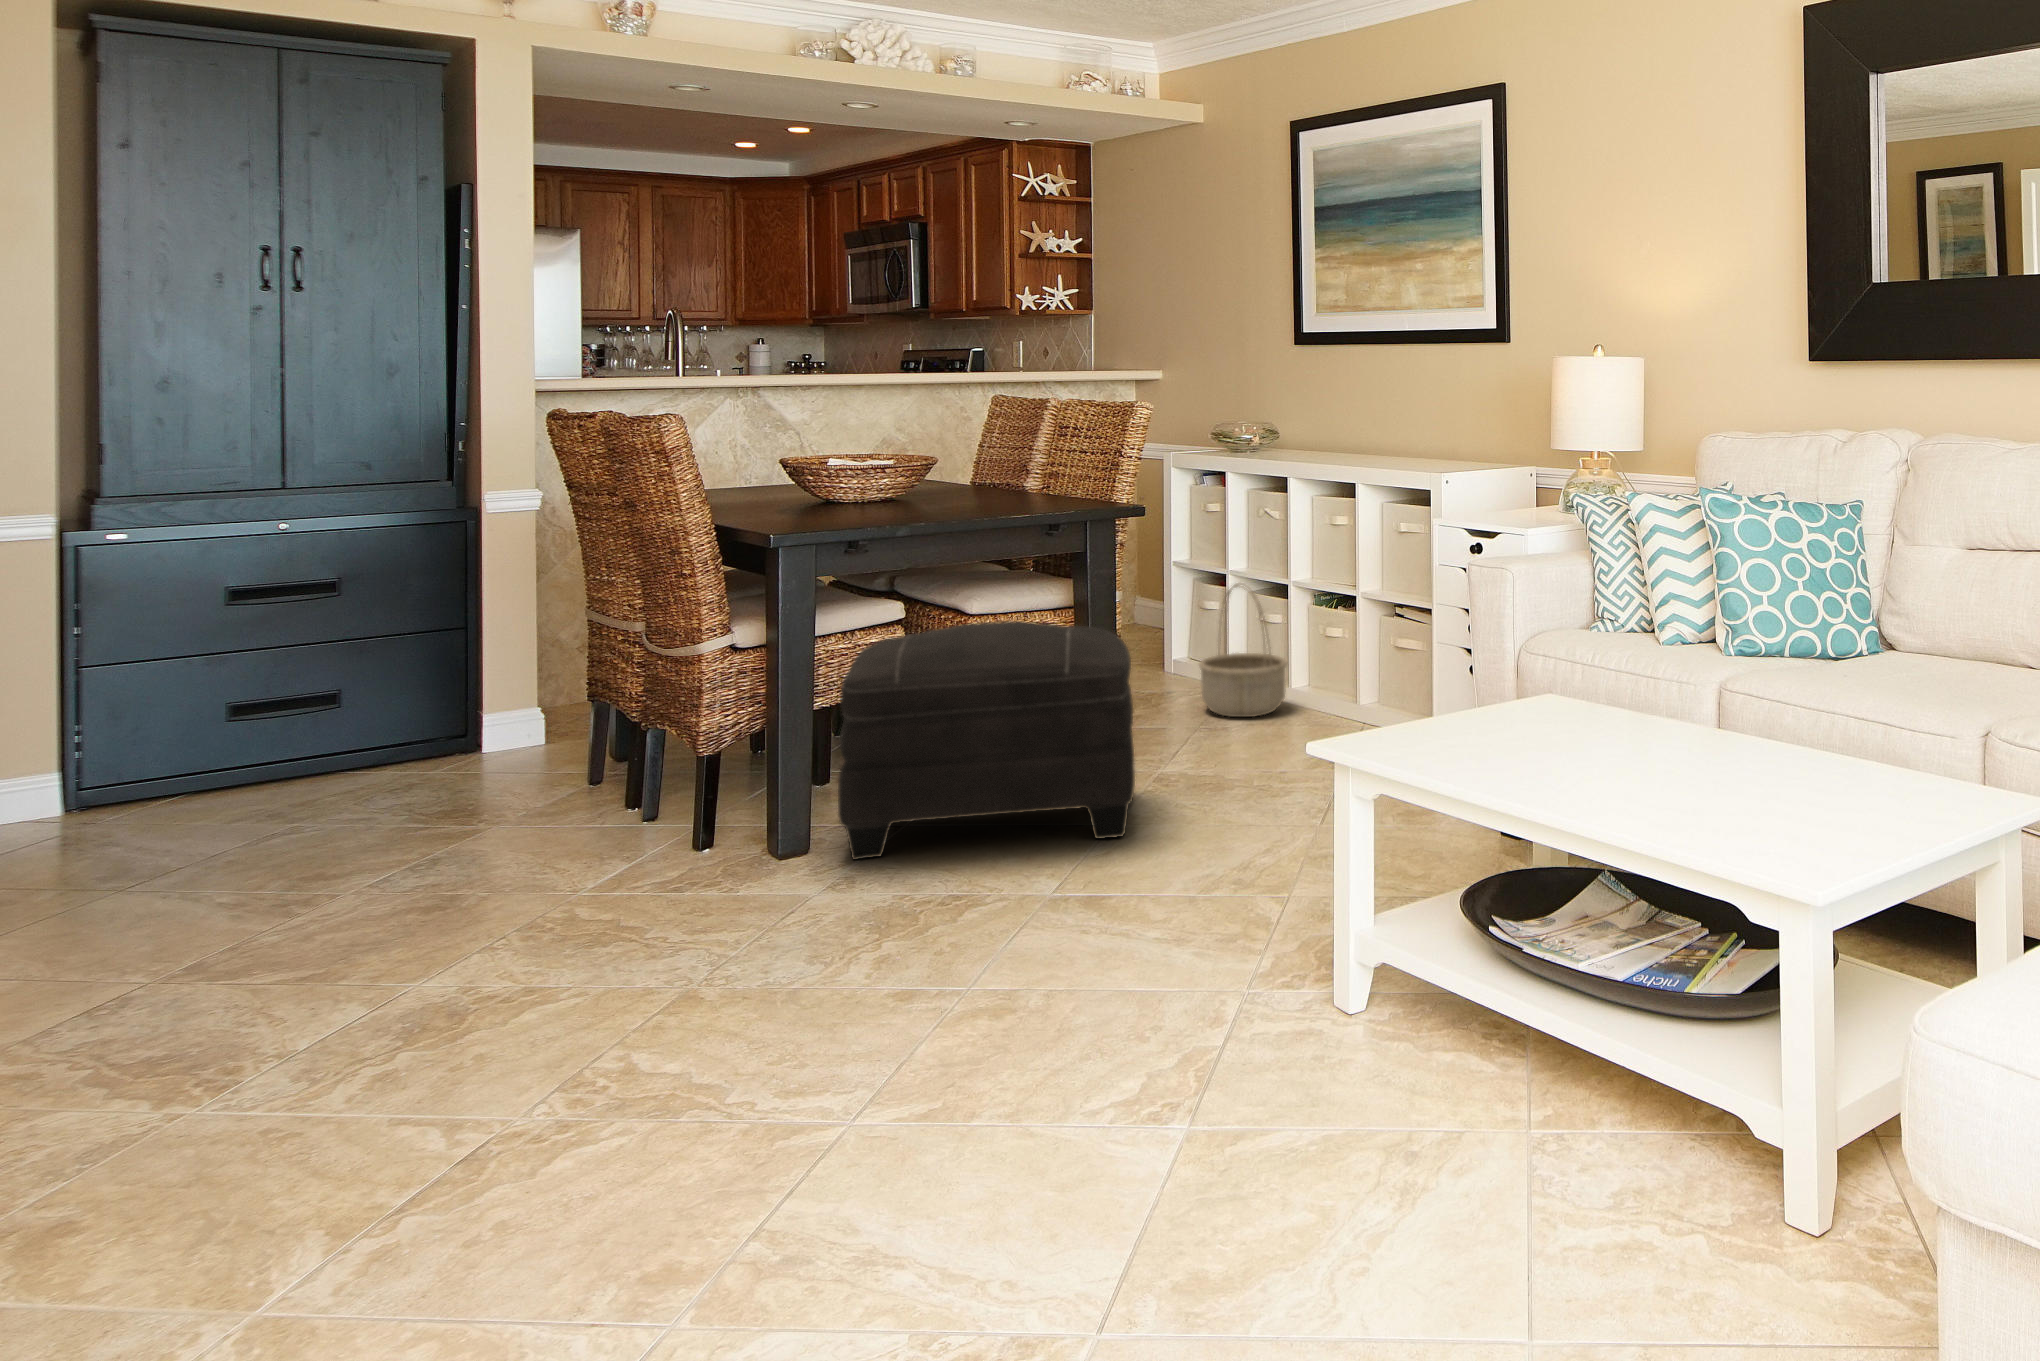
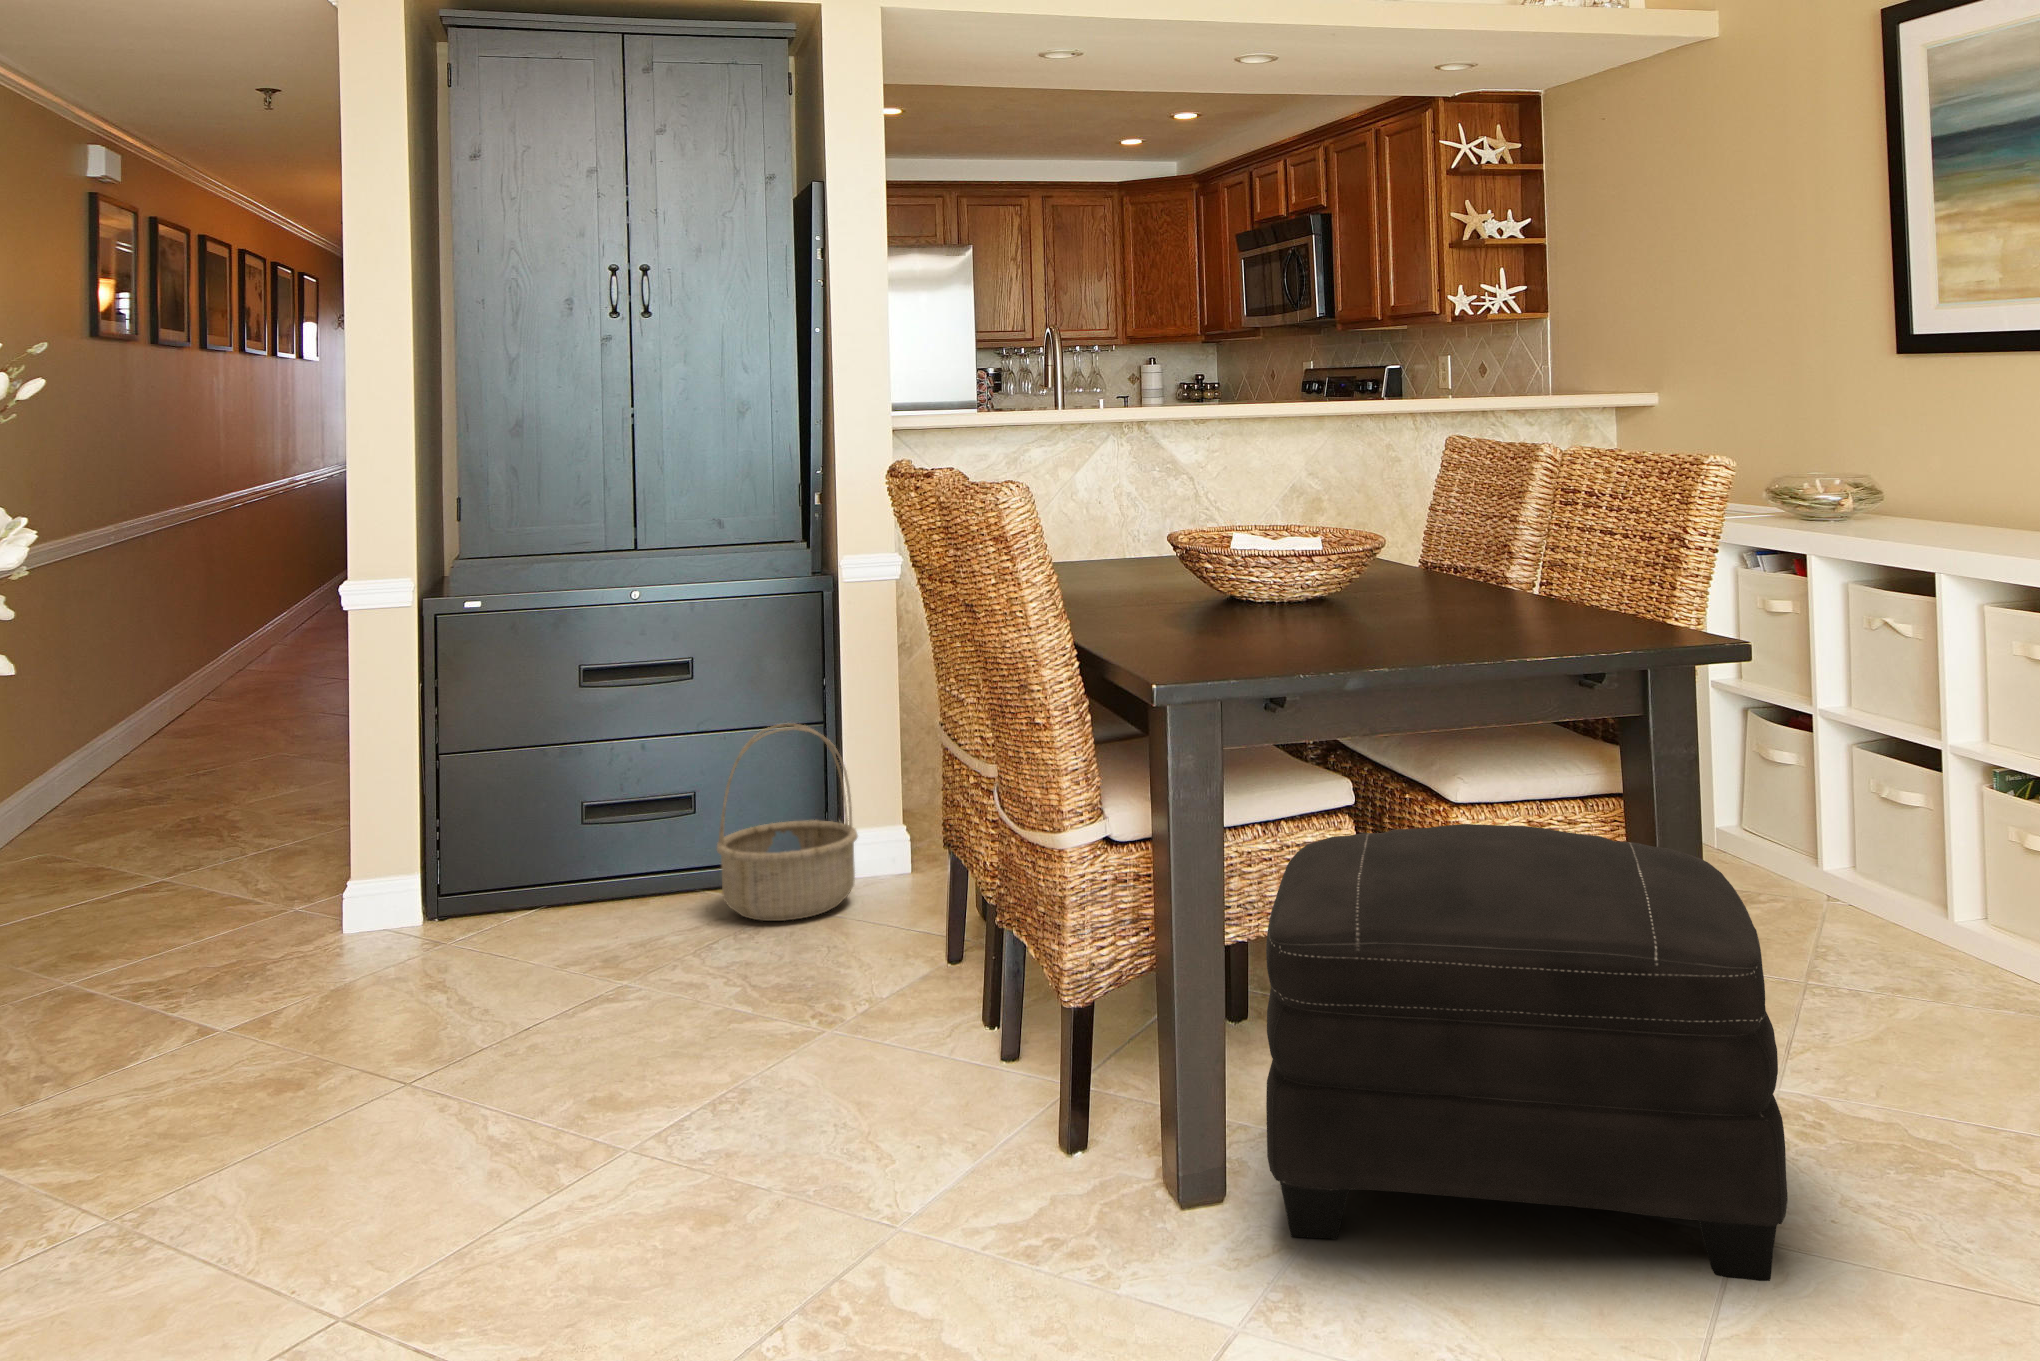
basket: present [1199,583,1287,717] -> present [717,723,858,921]

